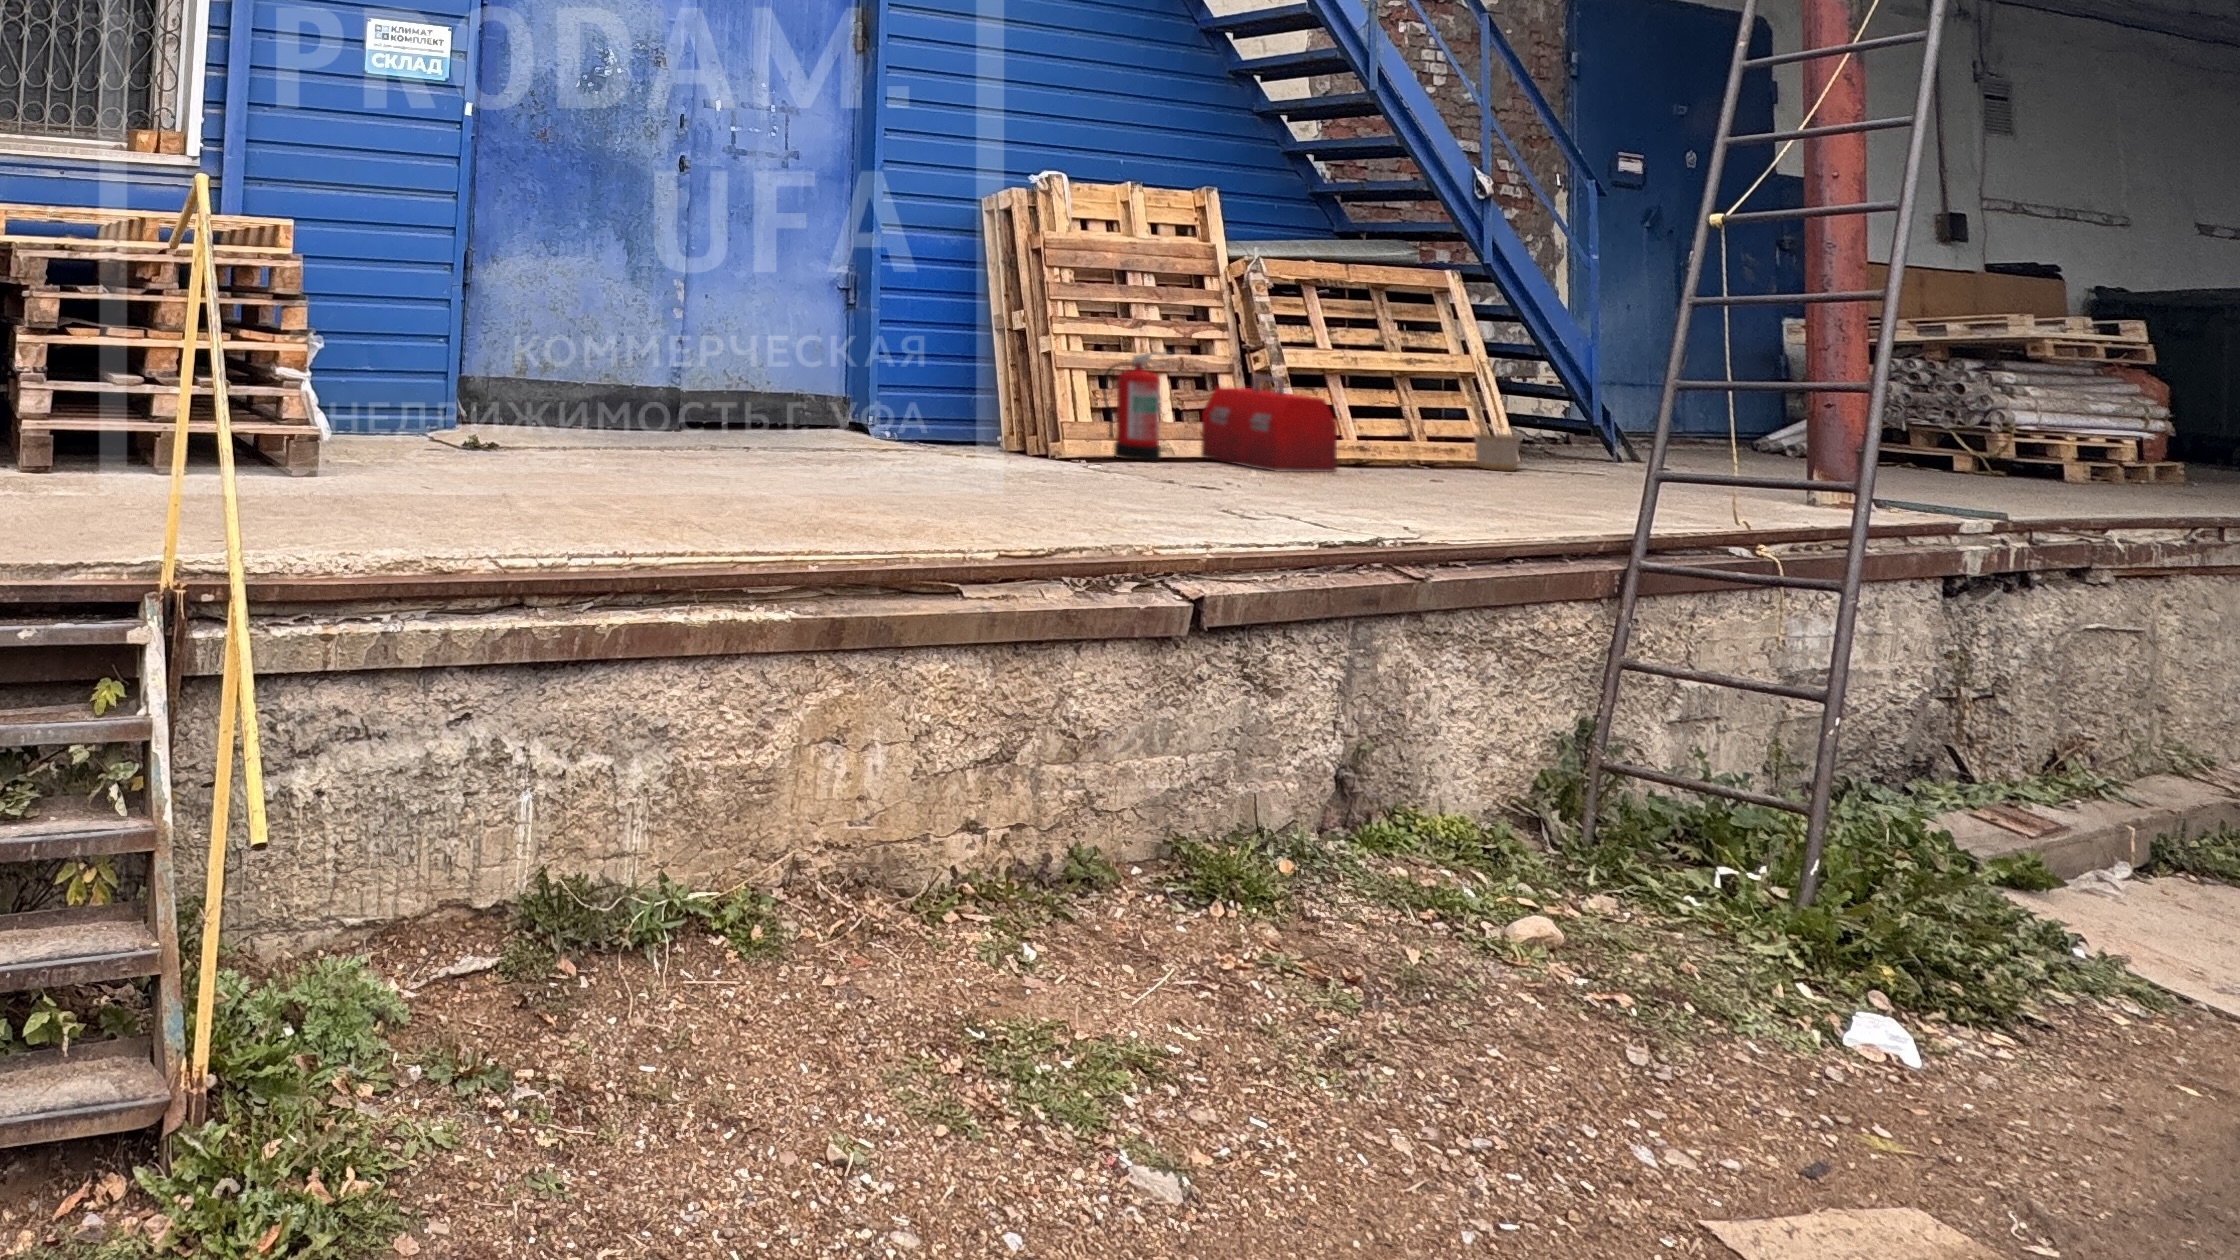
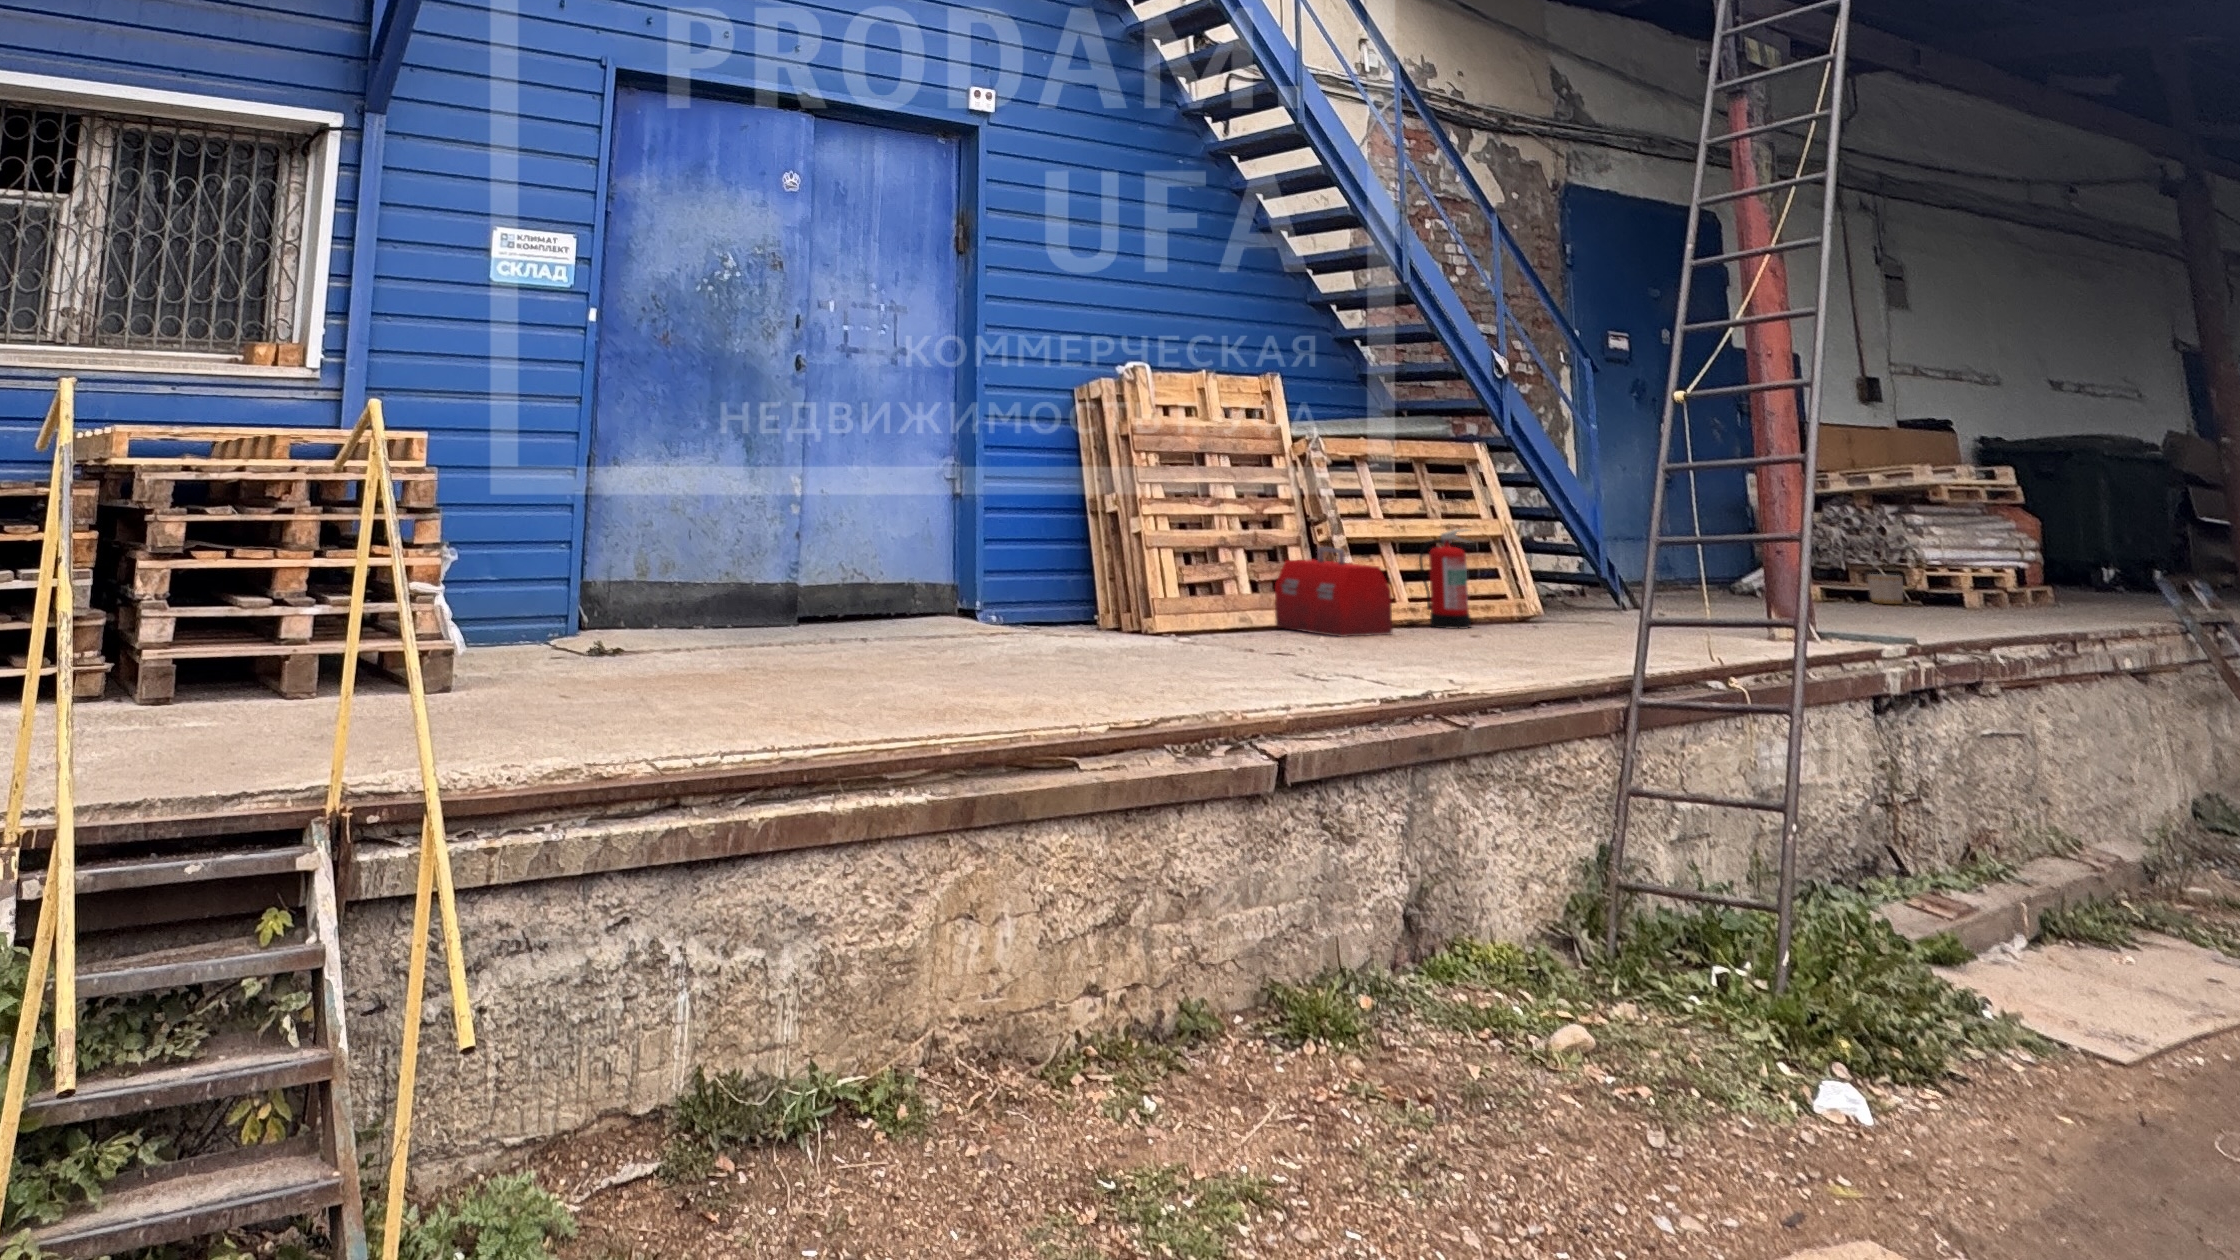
fire extinguisher: present [1102,353,1163,461] -> present [1419,529,1471,629]
planter: present [1475,434,1520,471] -> present [1867,574,1903,604]

